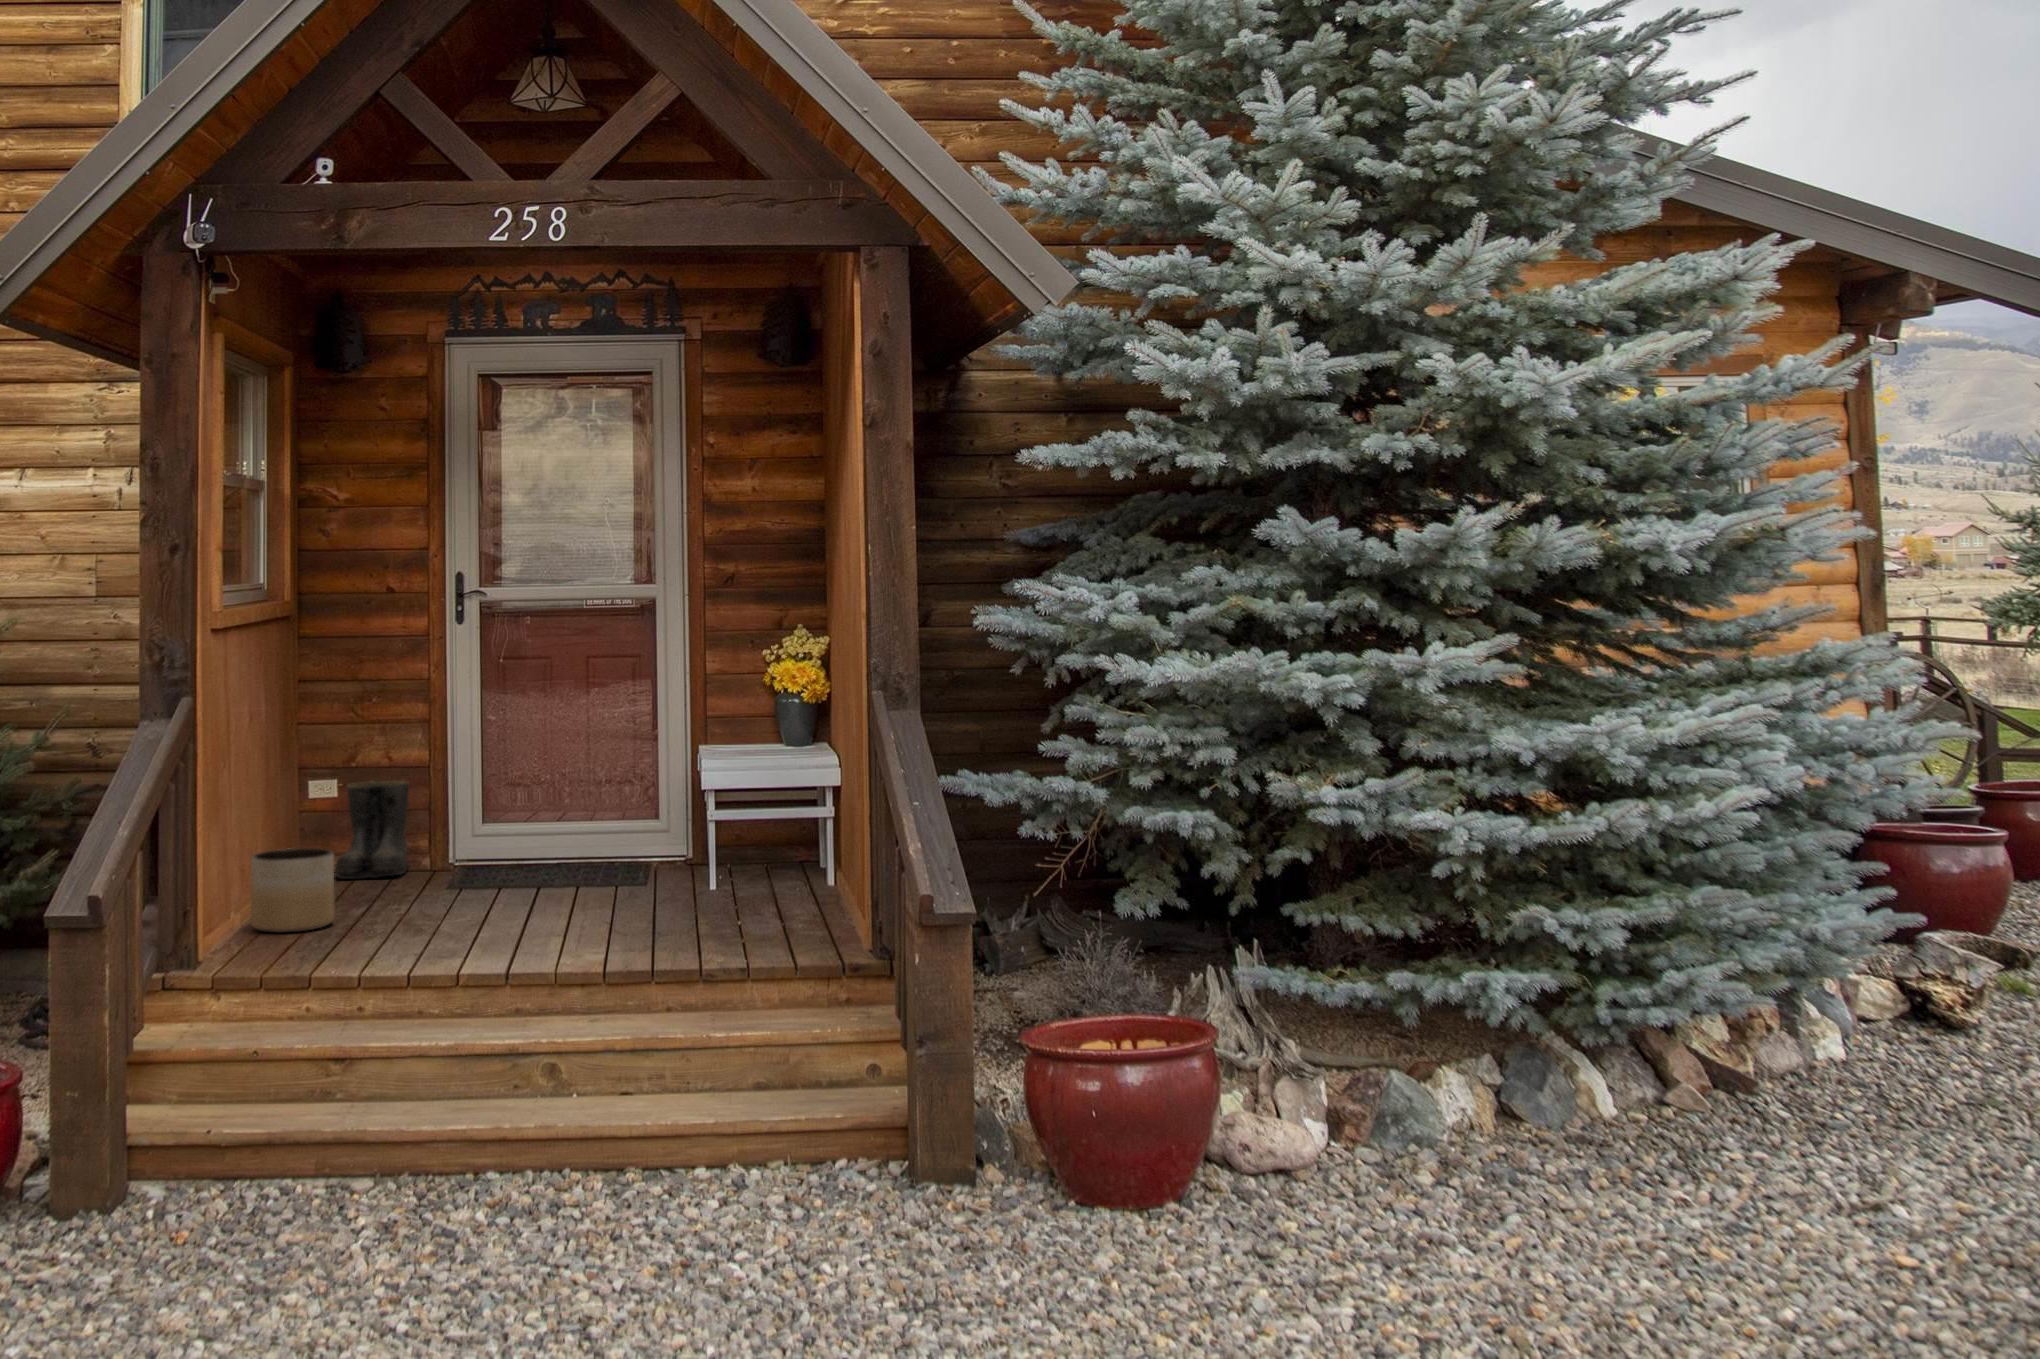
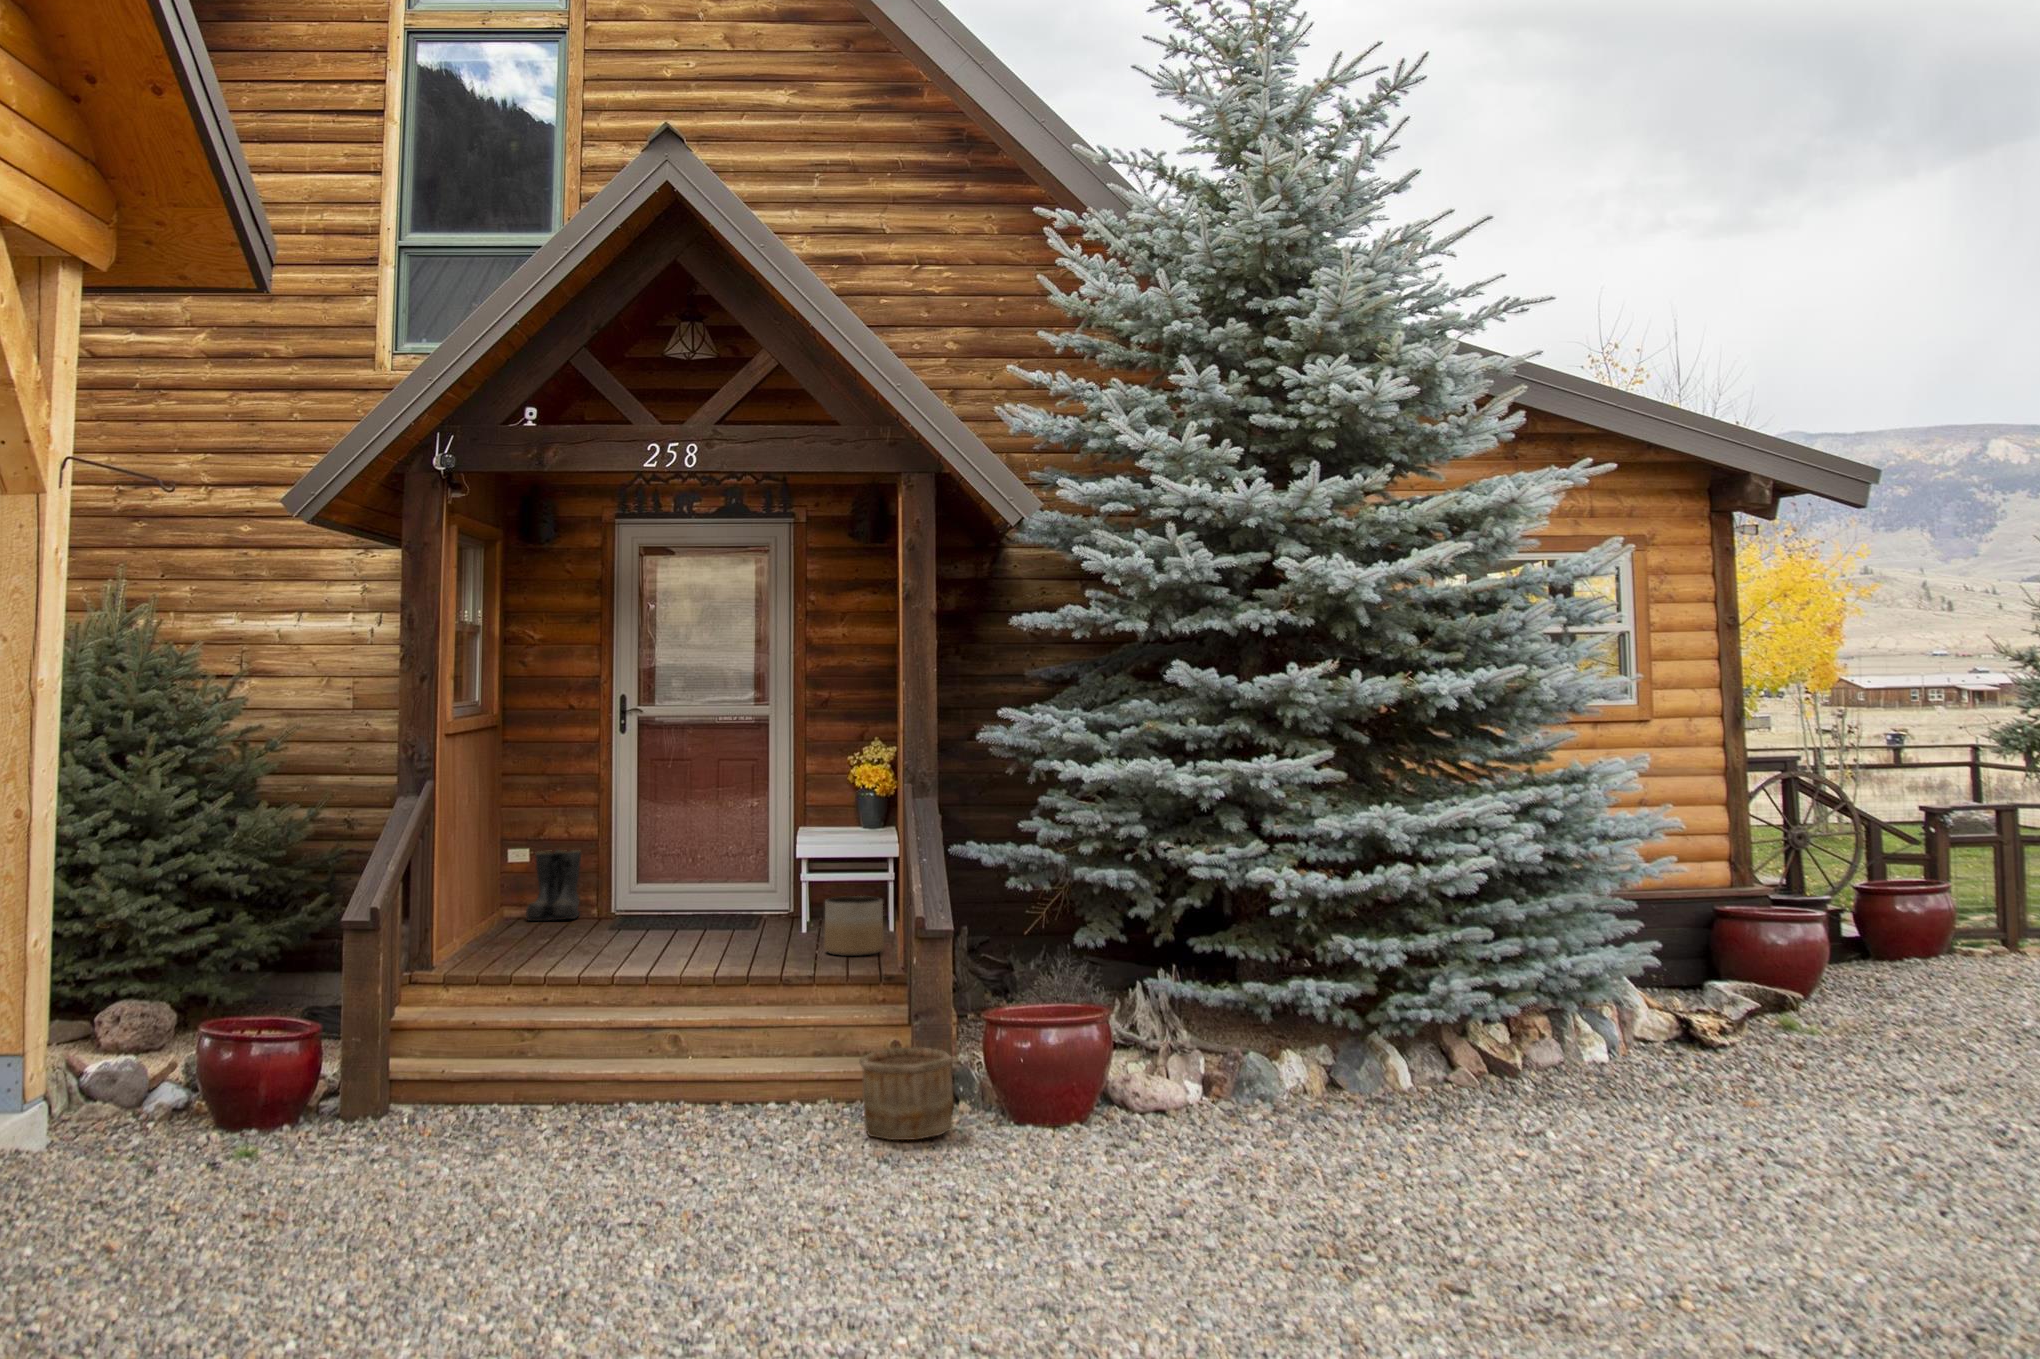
planter: present [251,848,334,933] -> present [824,896,884,956]
wooden bucket: none [845,1089,991,1242] -> present [859,1047,953,1140]

